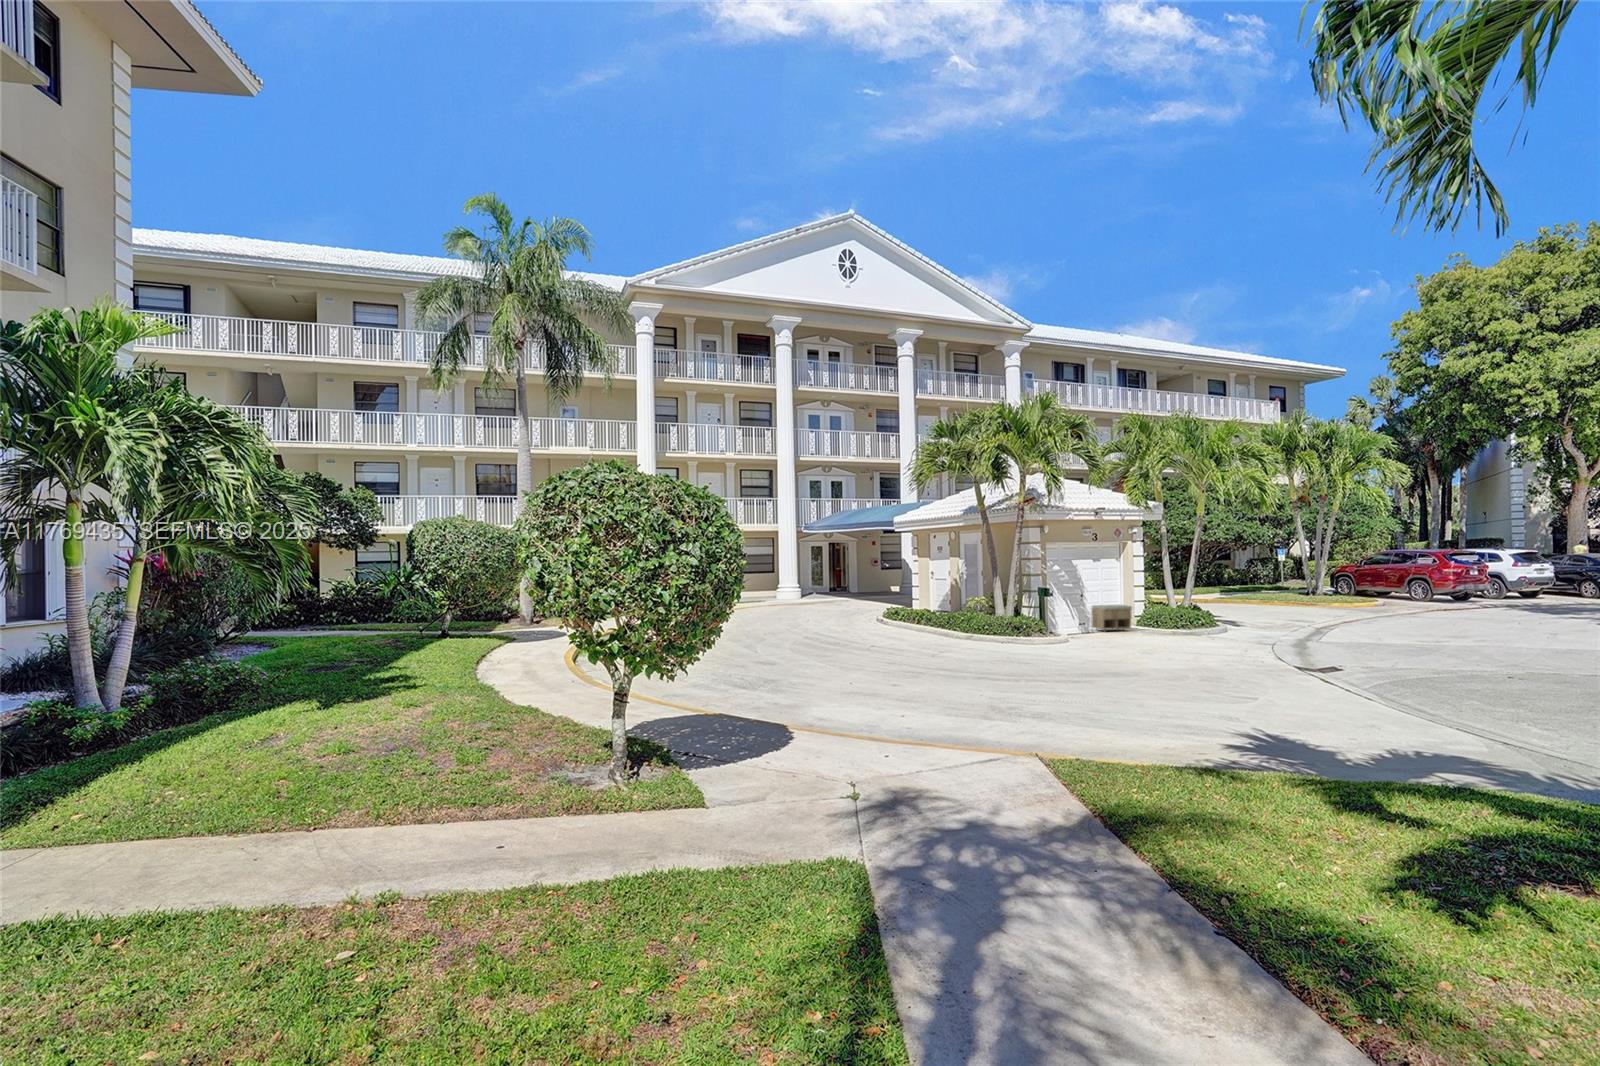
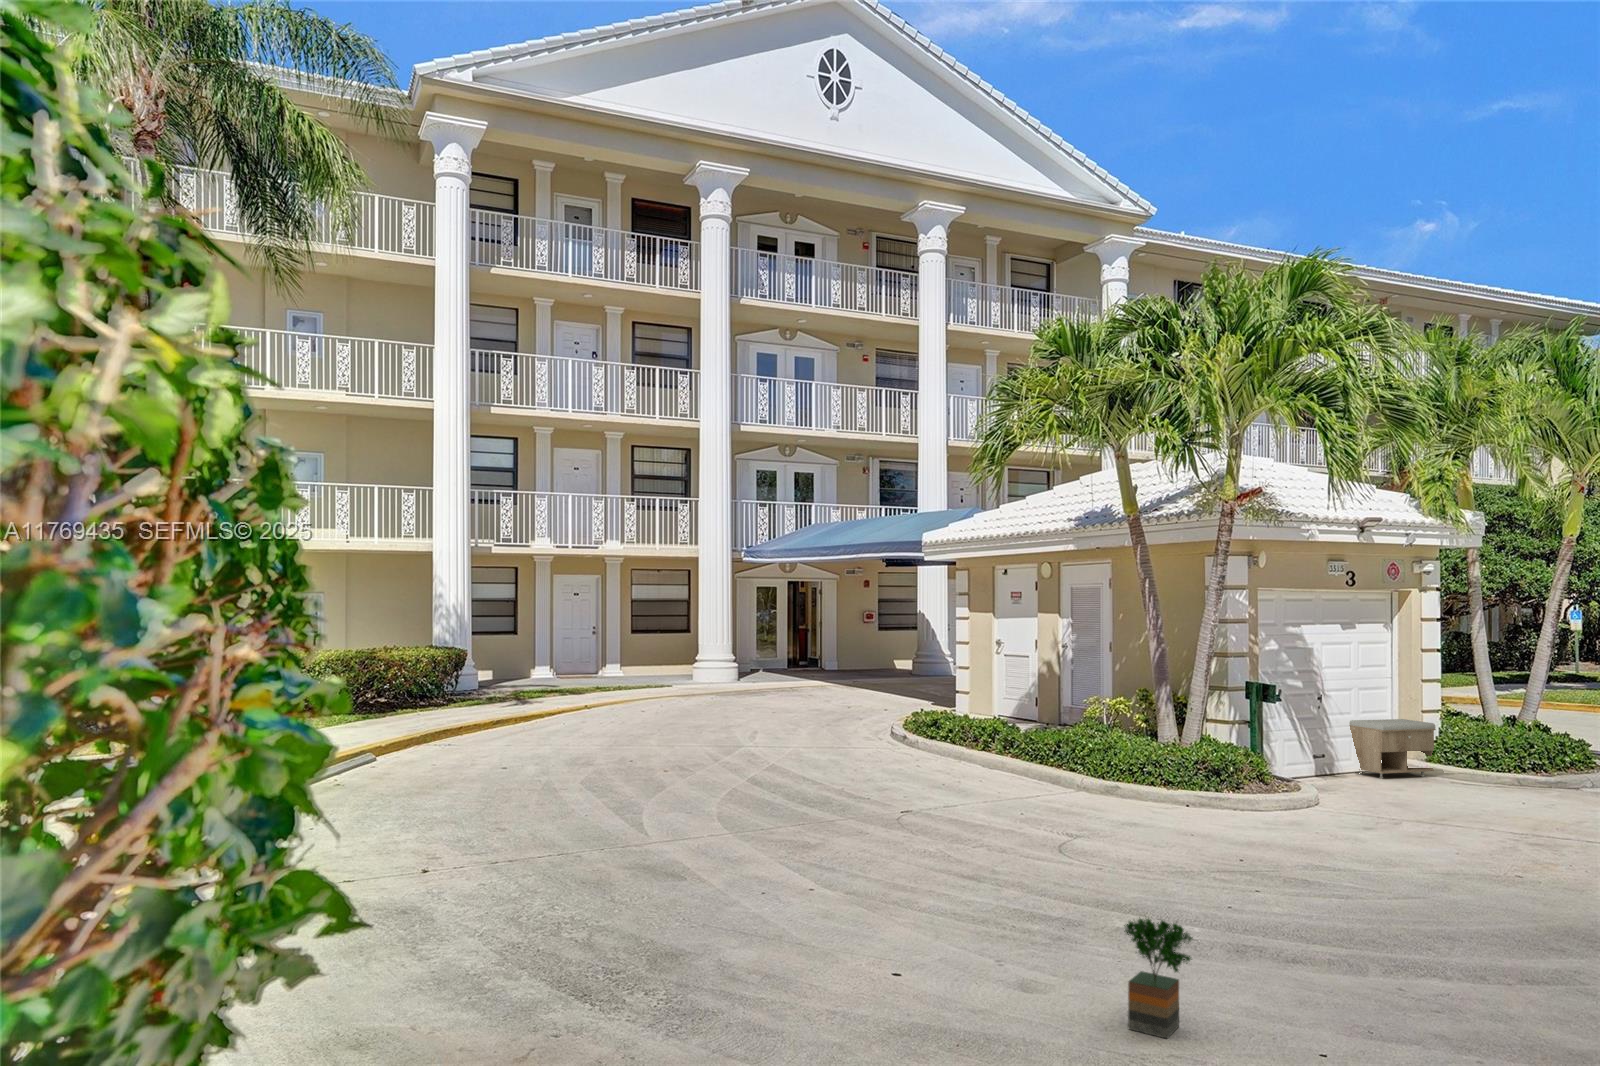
potted tree: none [923,655,946,691] -> present [1124,919,1193,1038]

